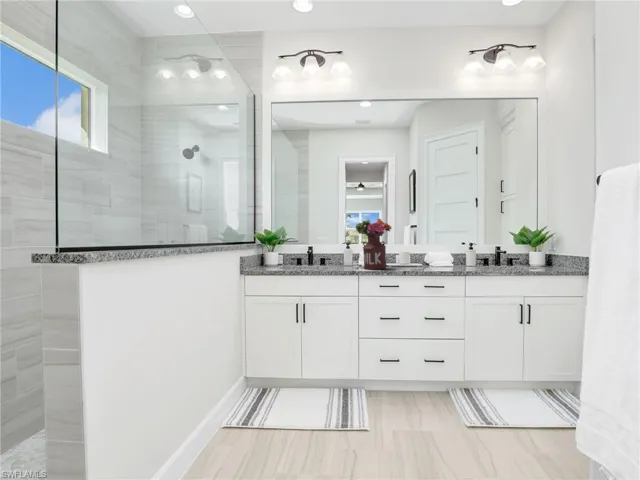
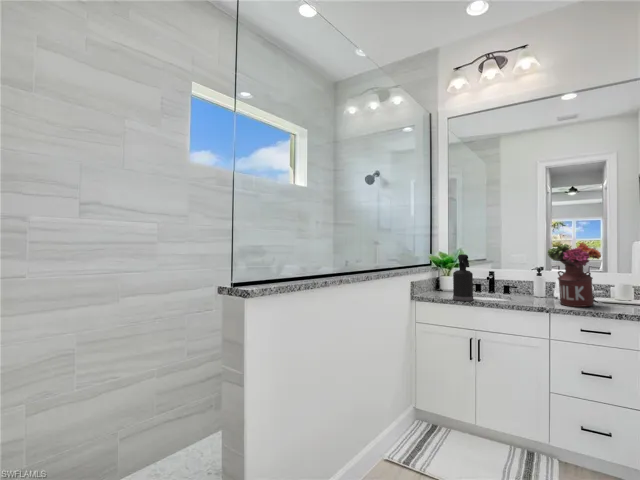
spray bottle: none [282,229,299,270] -> present [453,254,473,301]

